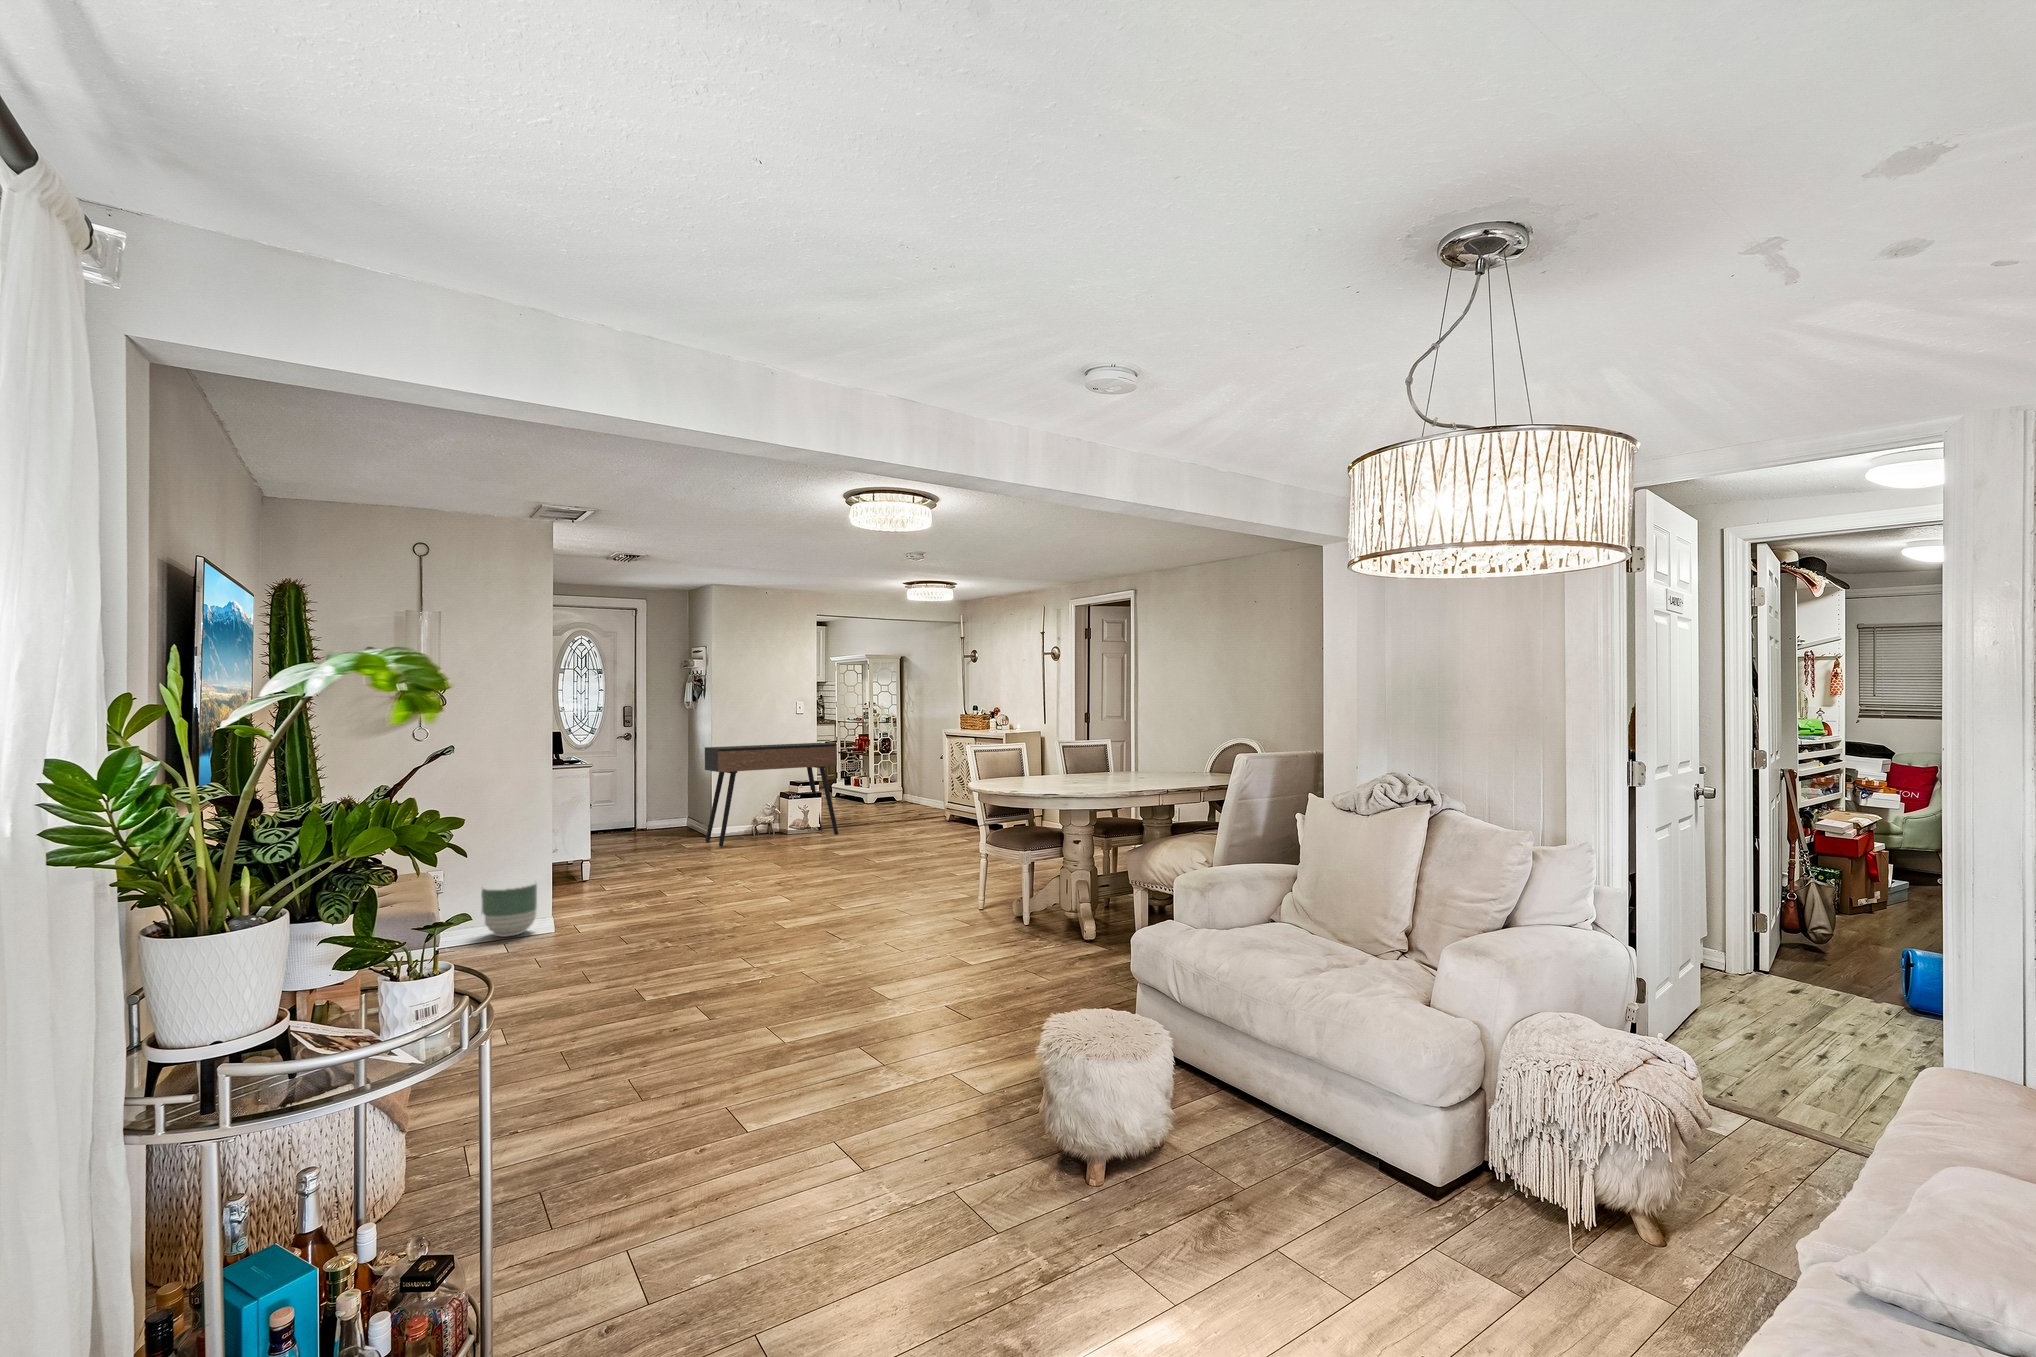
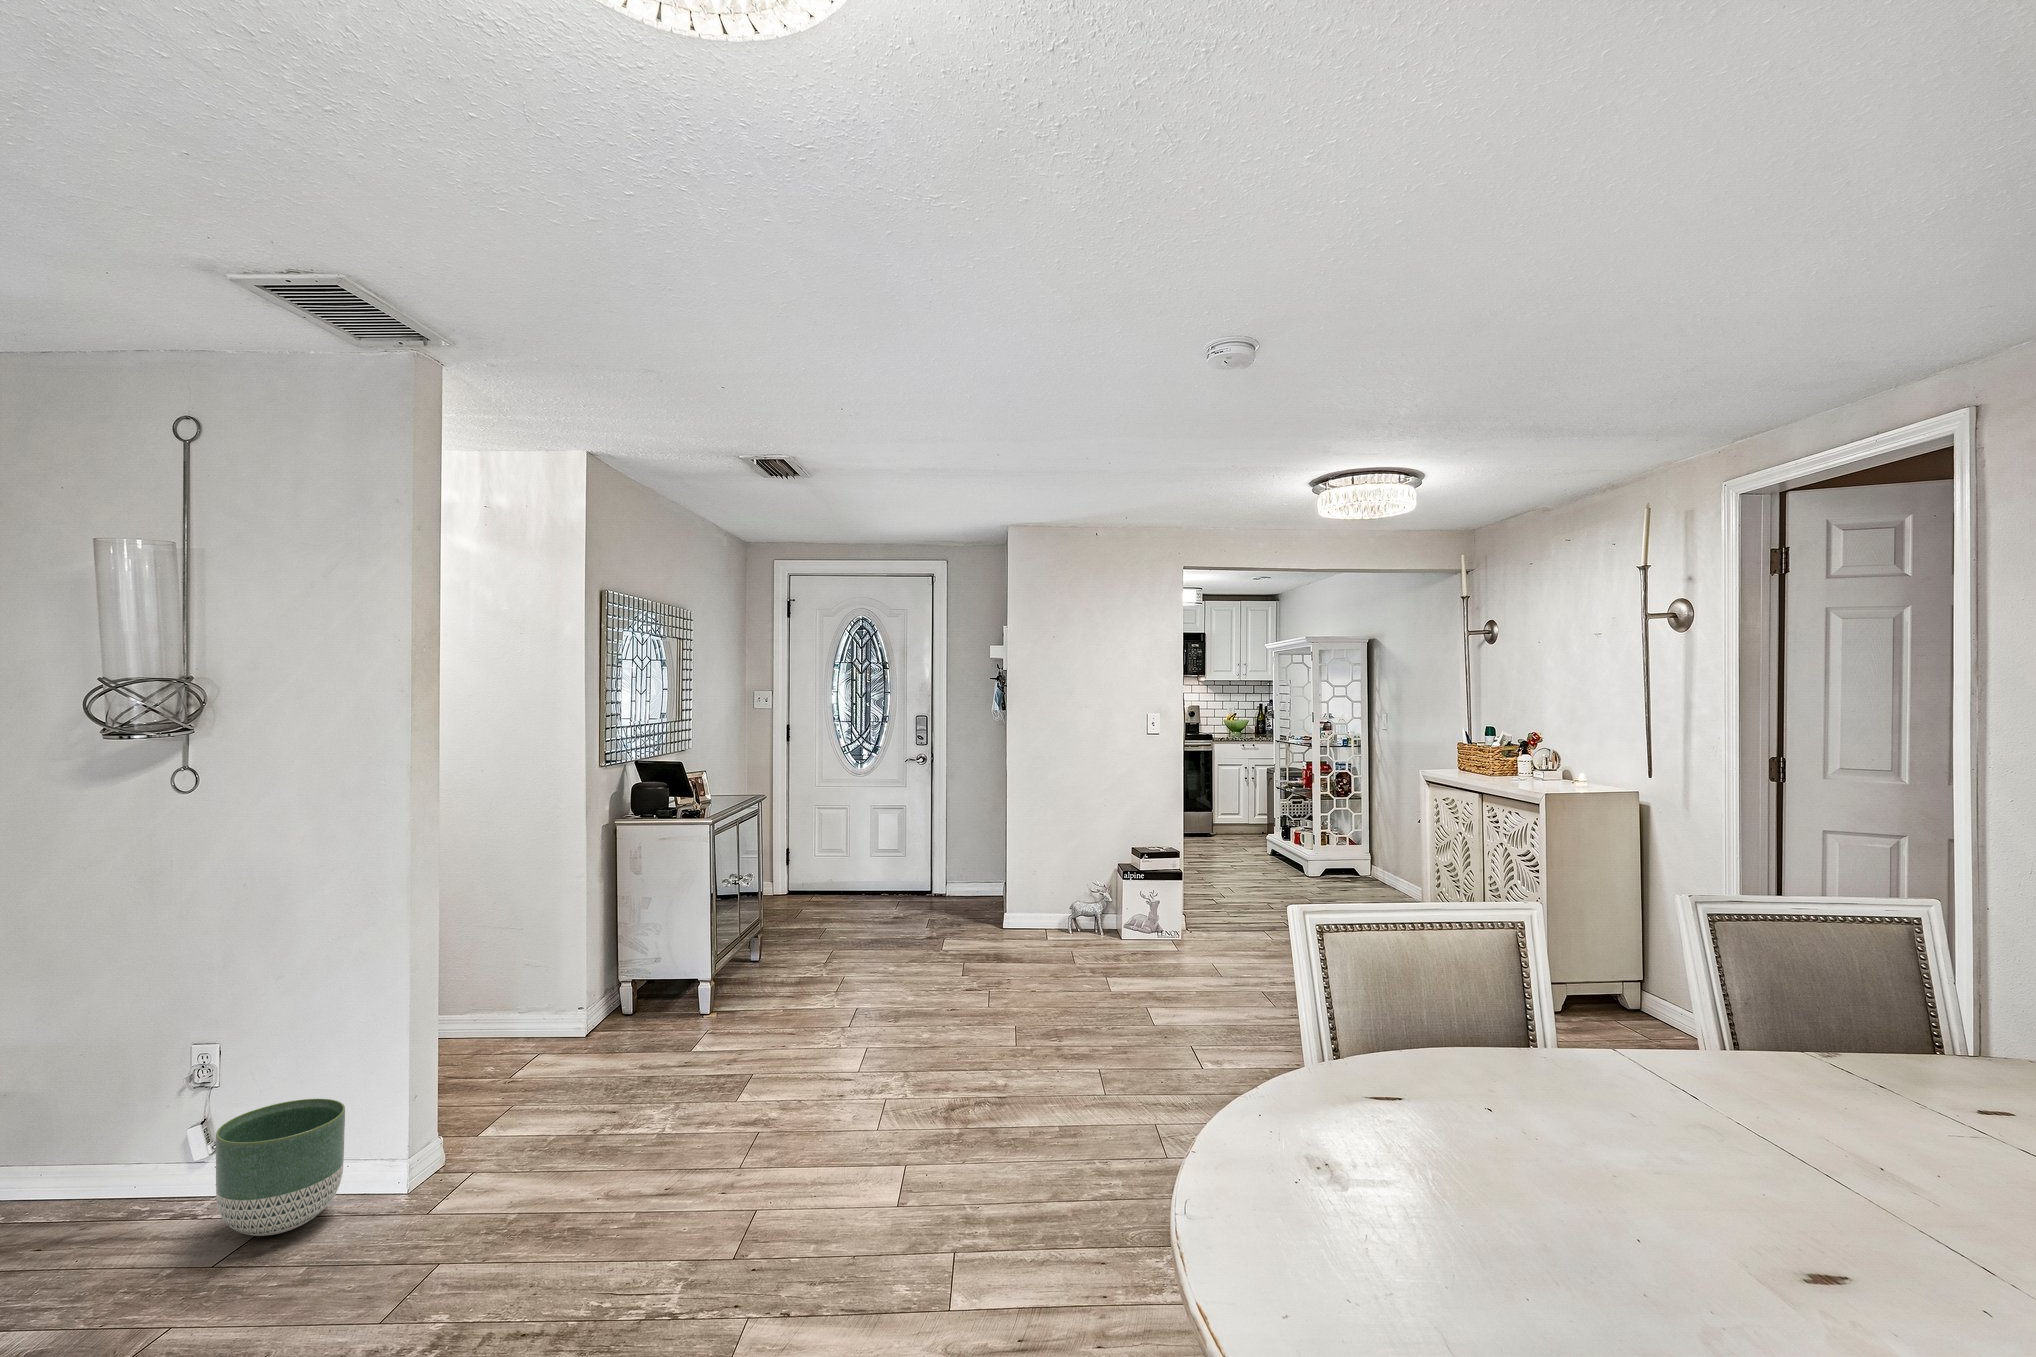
console table: present [705,743,838,847] -> none [974,786,1197,966]

